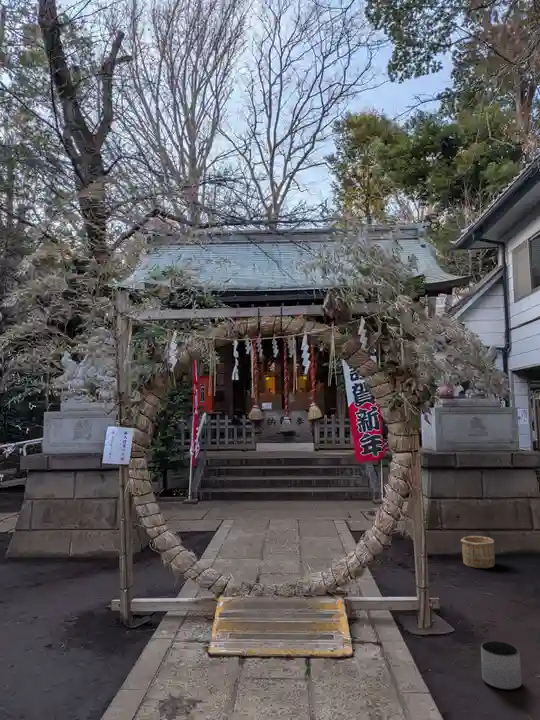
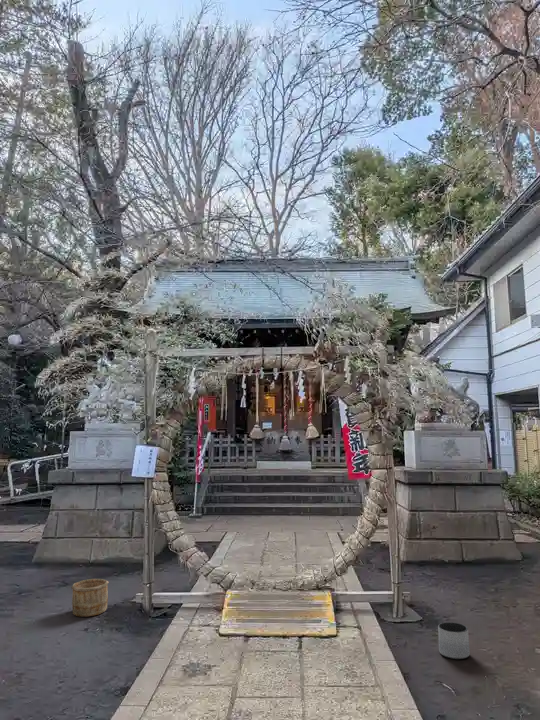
wooden bucket: present [461,536,495,568] -> present [71,579,109,617]

